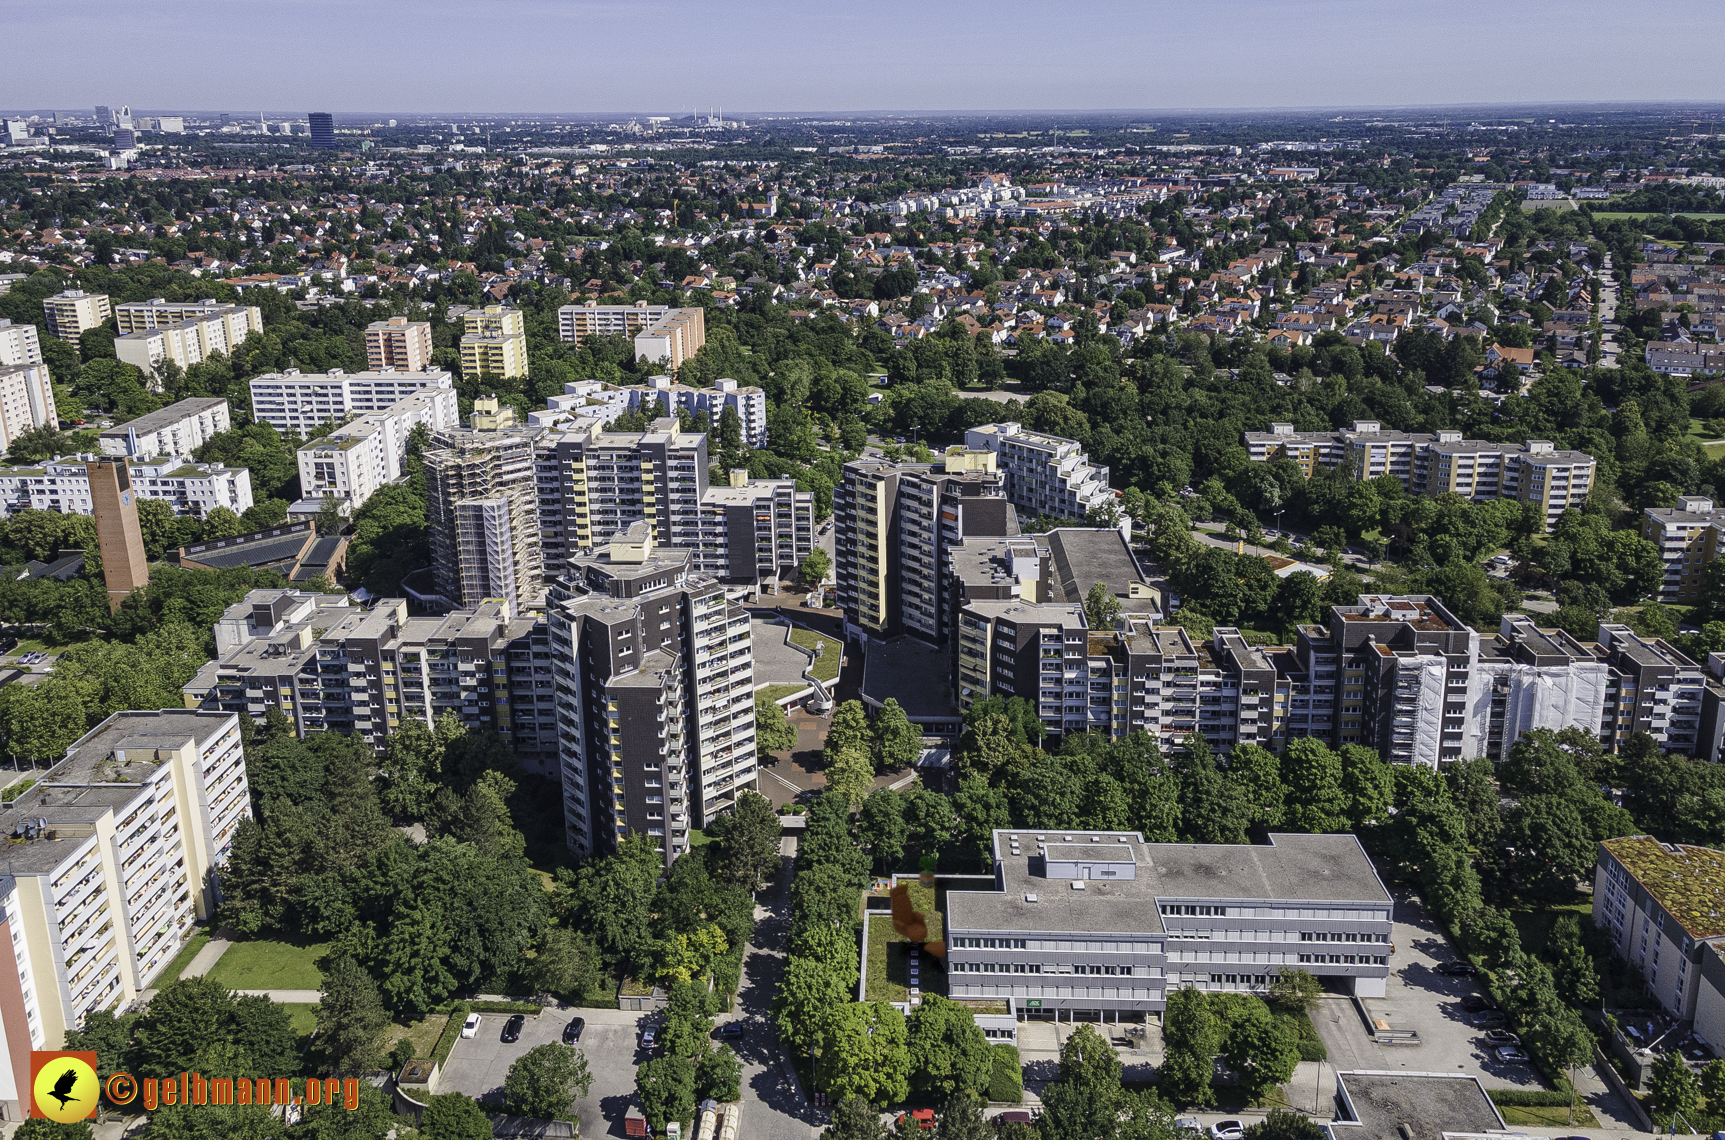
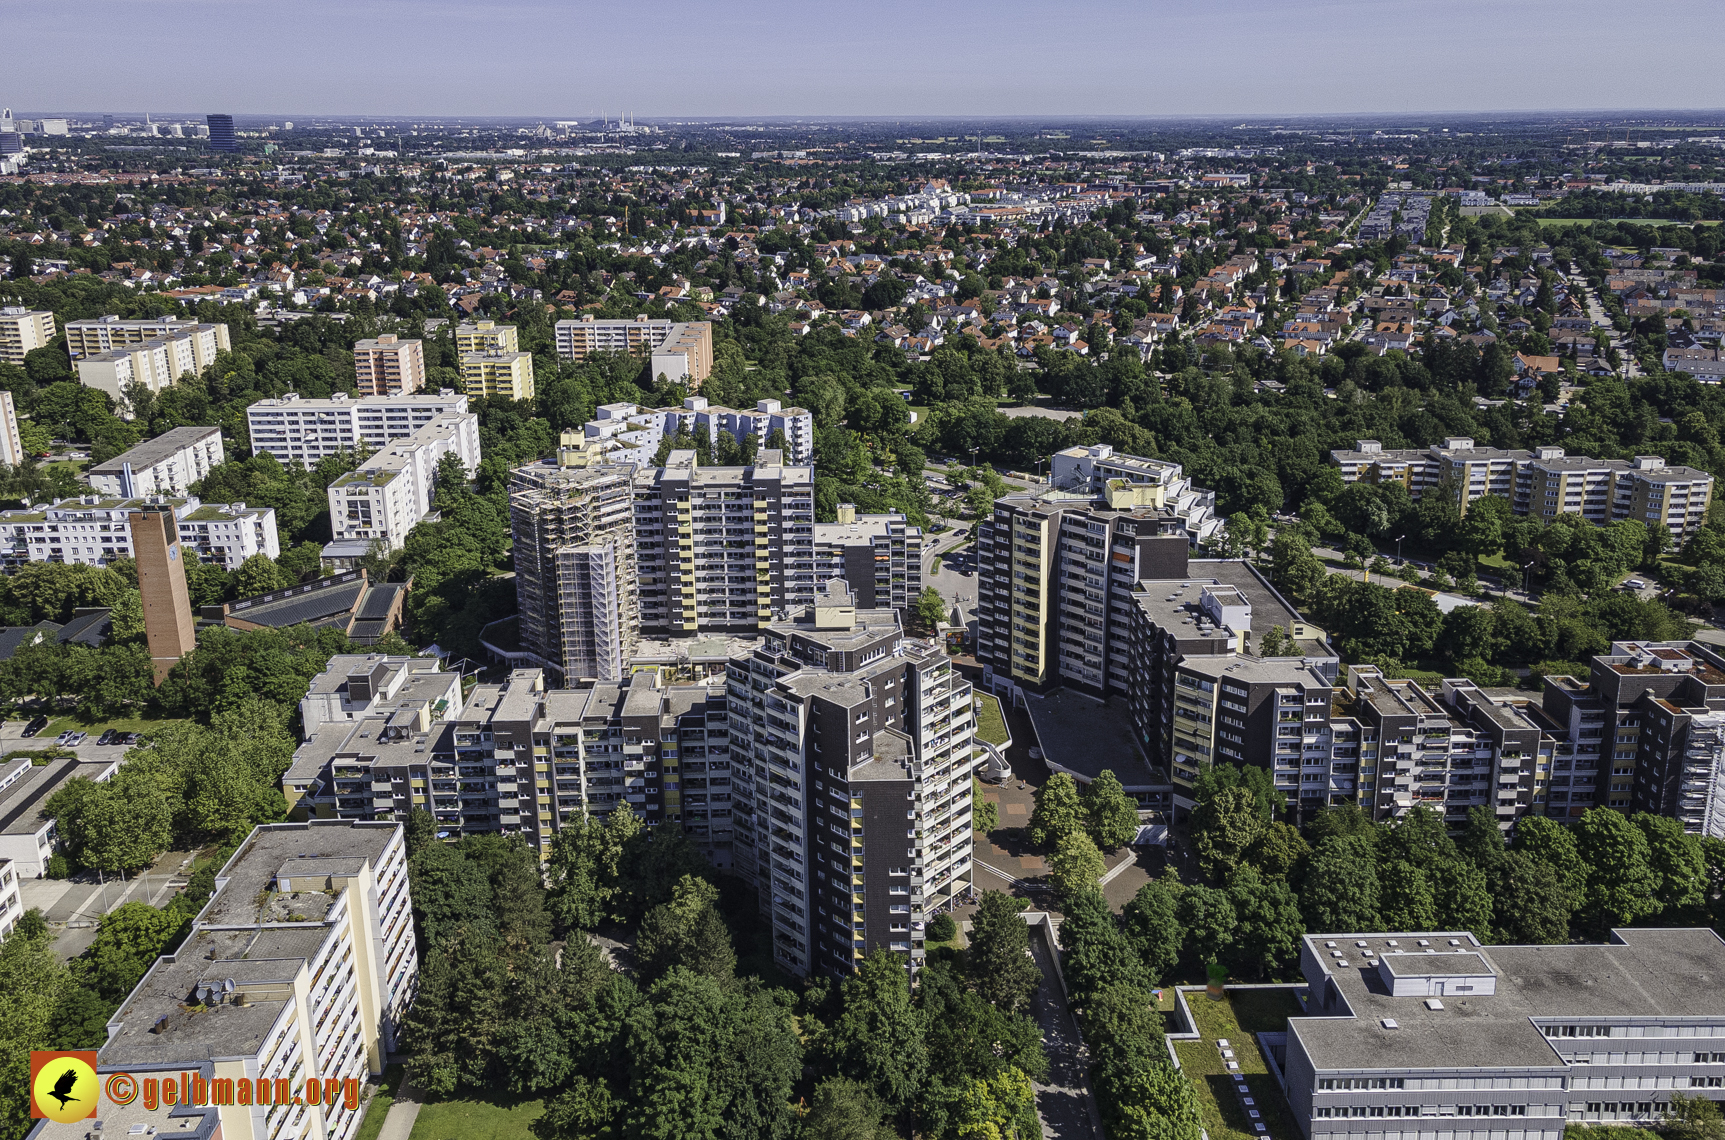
lounge chair: present [889,884,945,961] -> none [1209,1008,1291,1107]

